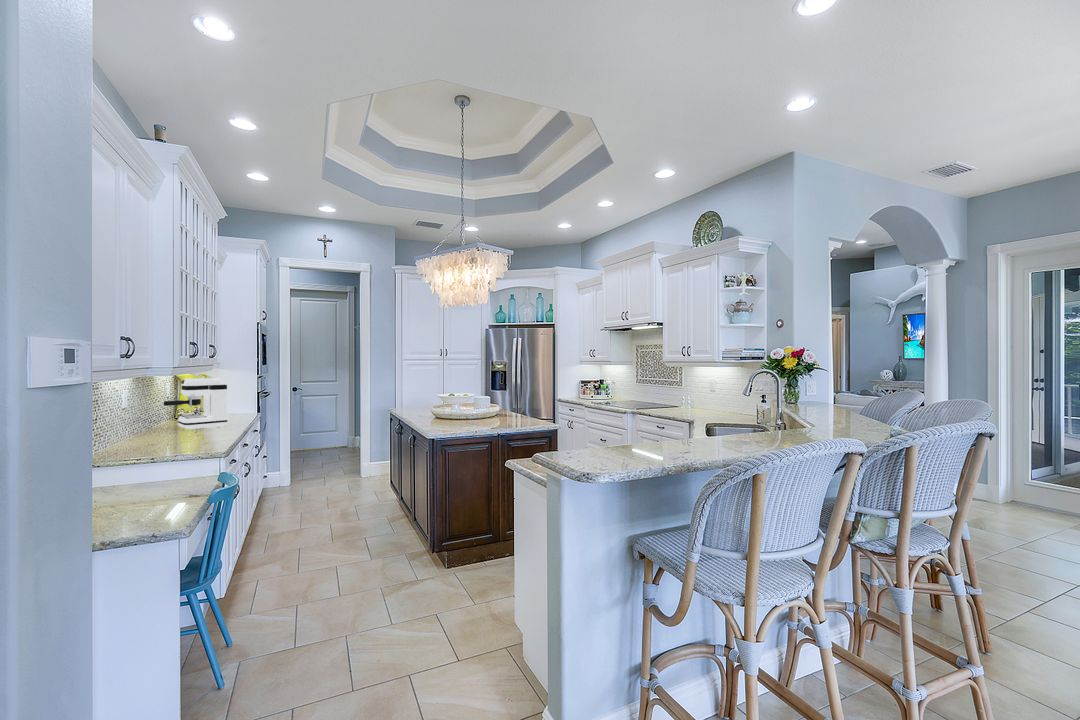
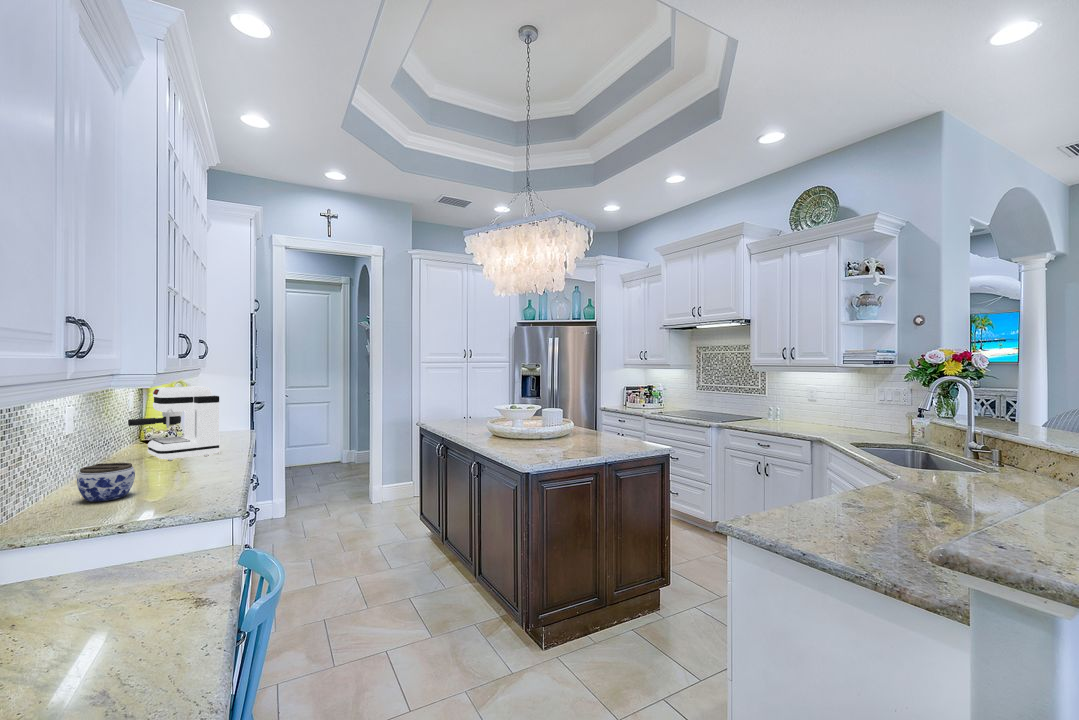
jar: none [128,426,165,450] -> present [77,463,135,502]

